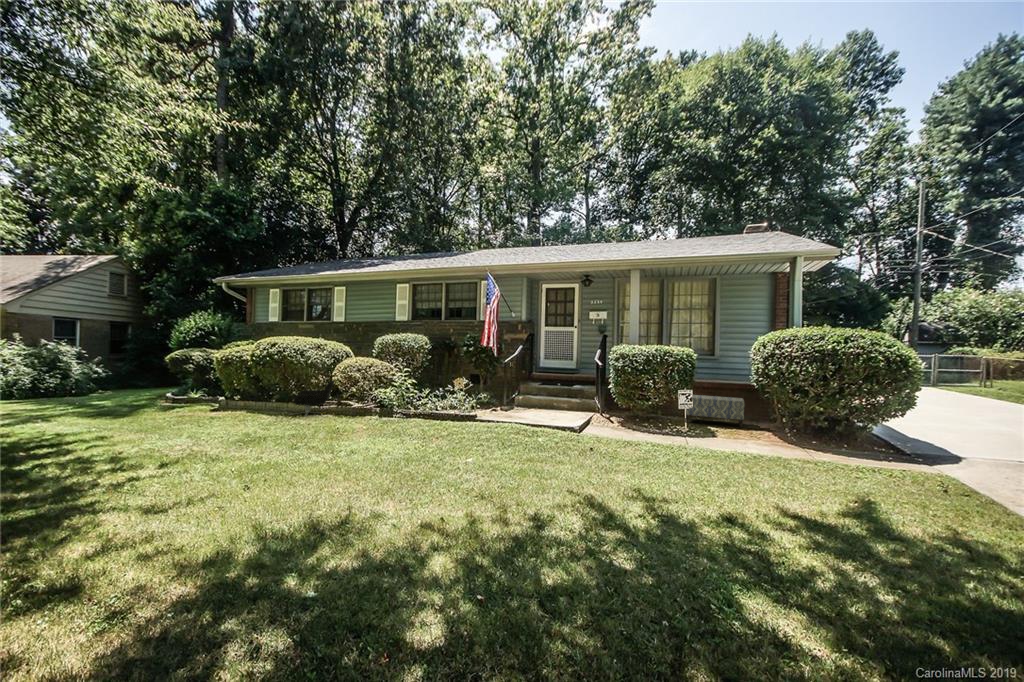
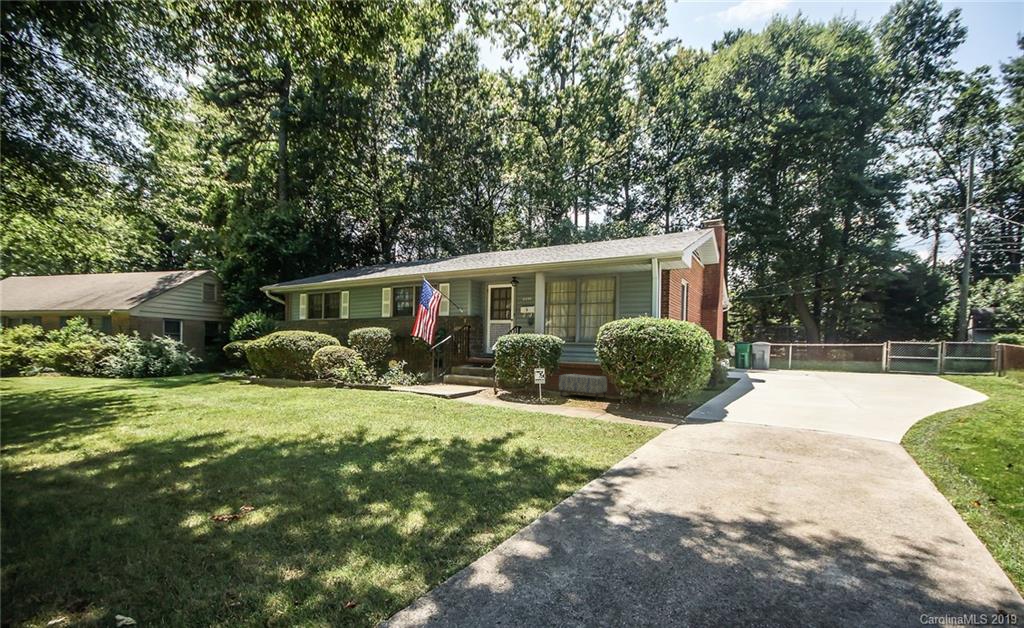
lounge chair: present [294,380,335,416] -> none [279,362,313,387]

